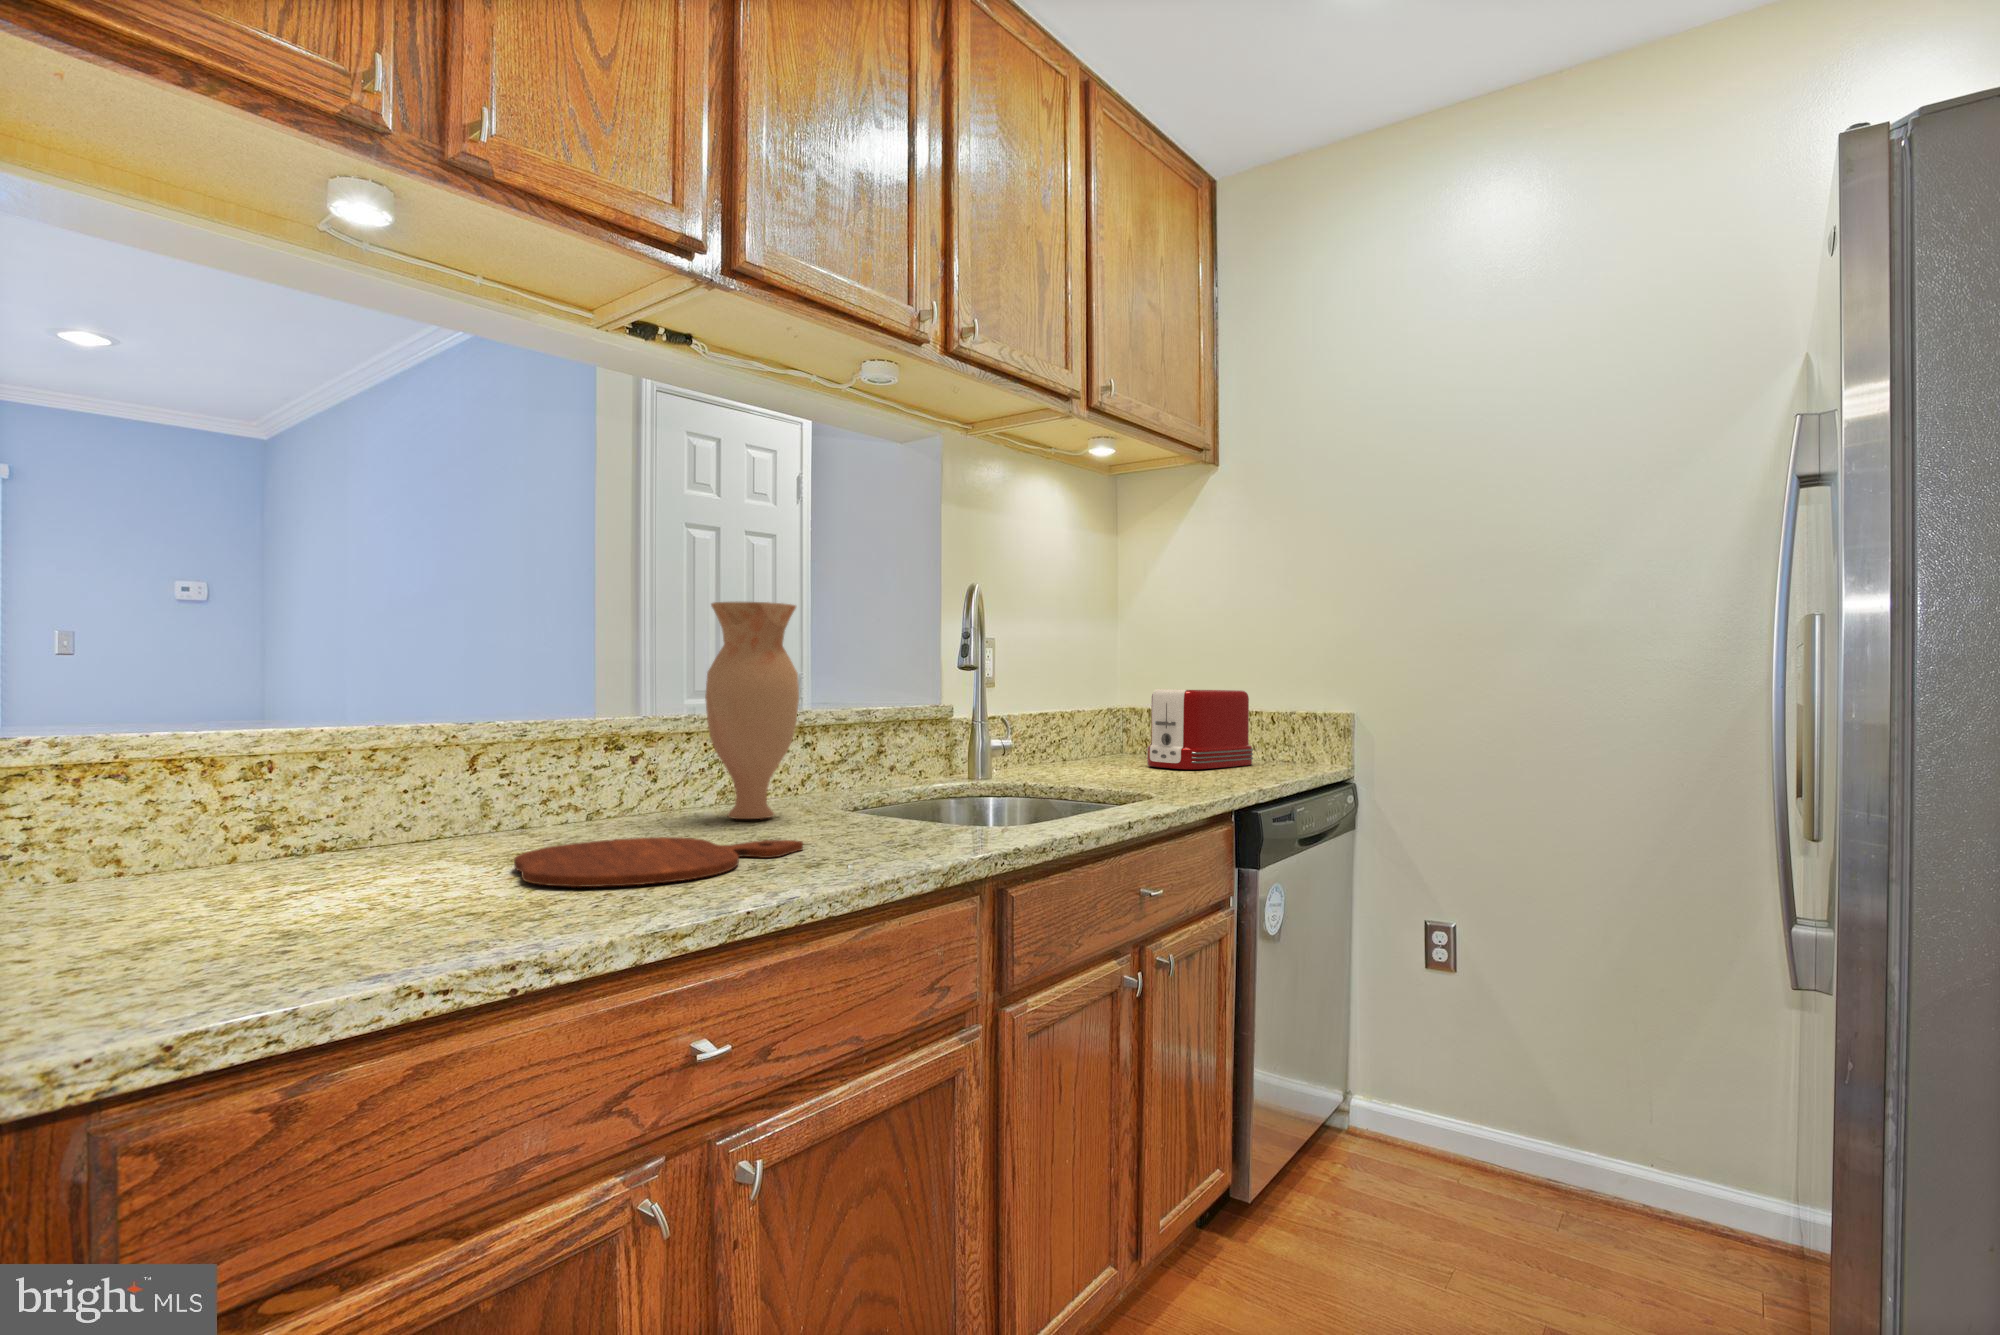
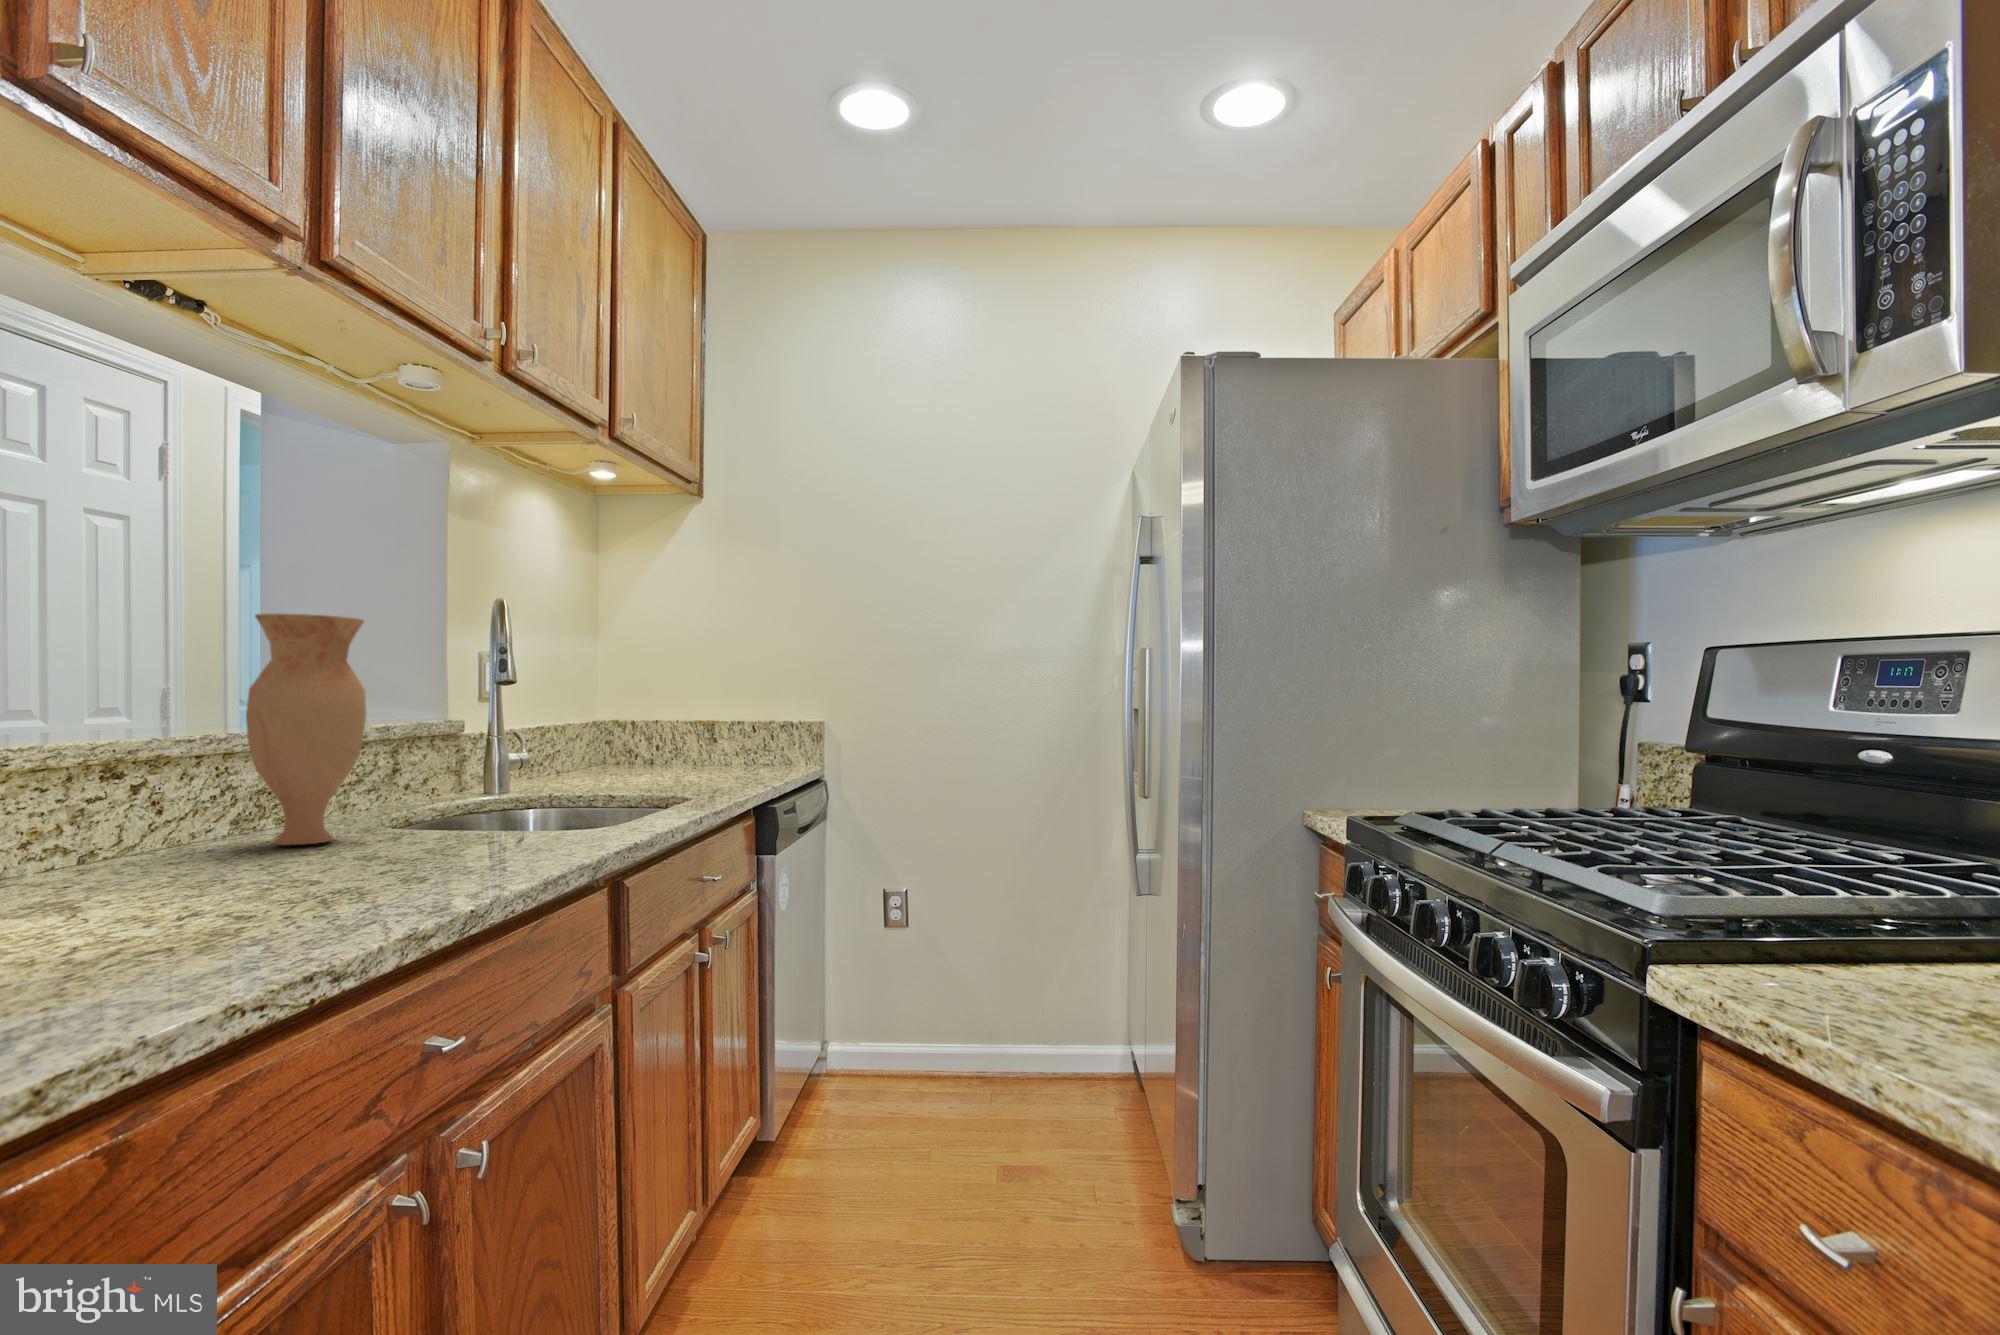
toaster: present [1146,689,1253,770] -> none [644,704,735,774]
cutting board: present [514,837,803,887] -> none [94,853,435,920]

